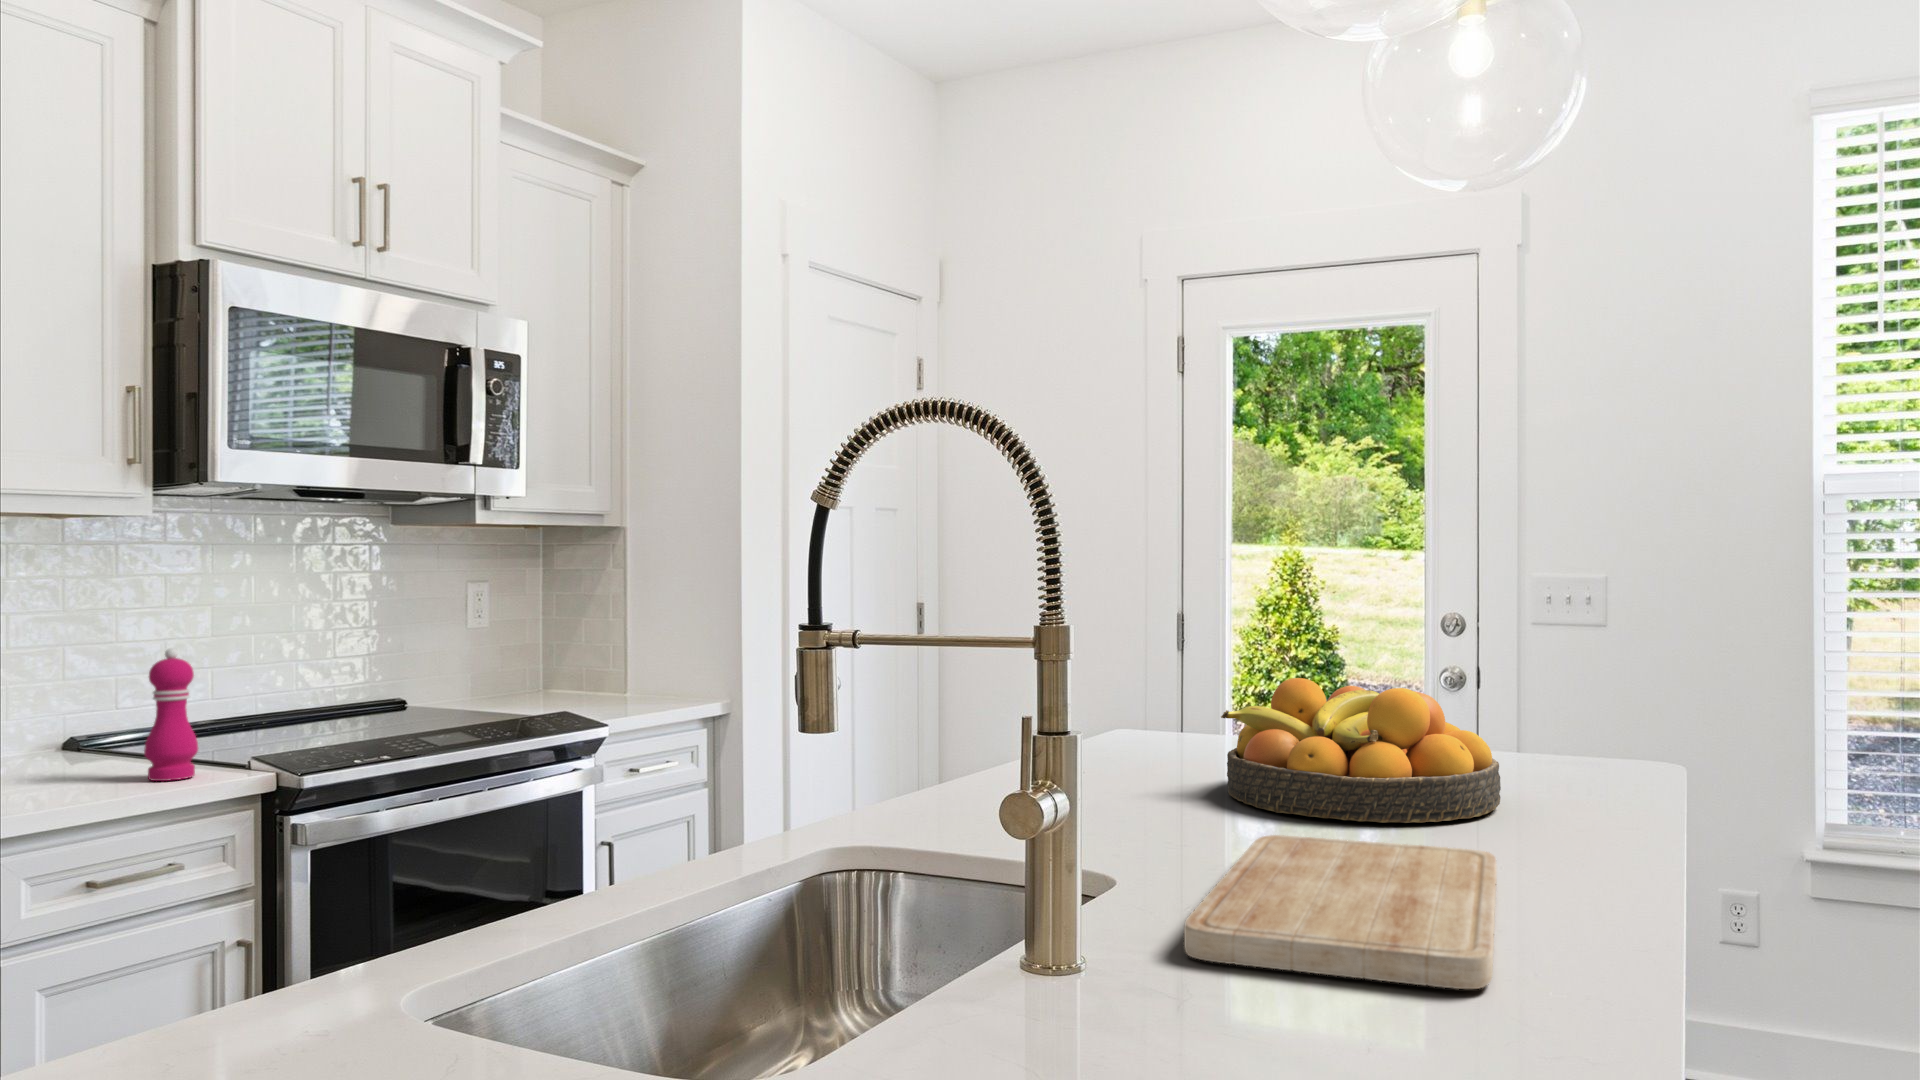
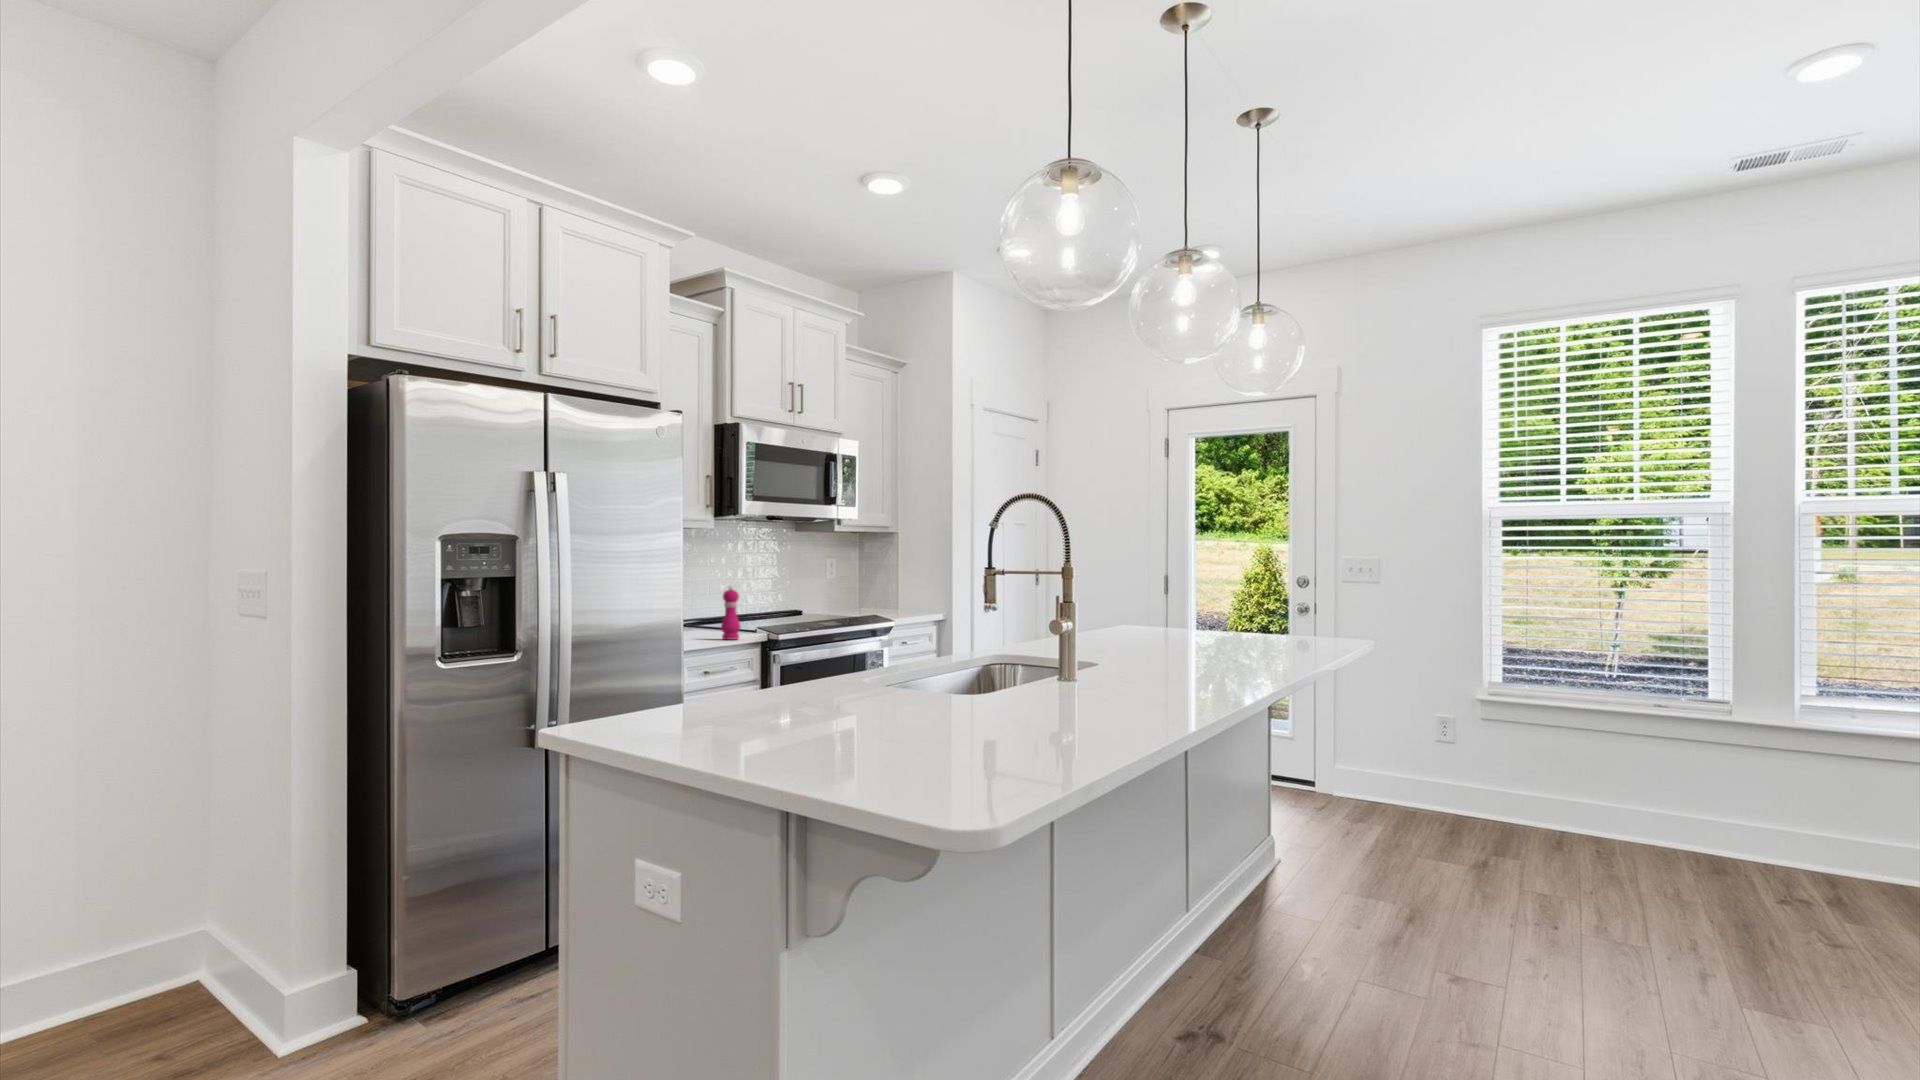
fruit bowl: present [1221,678,1501,823] -> none [1161,601,1275,655]
cutting board: present [1184,835,1497,989] -> none [1106,653,1235,678]

